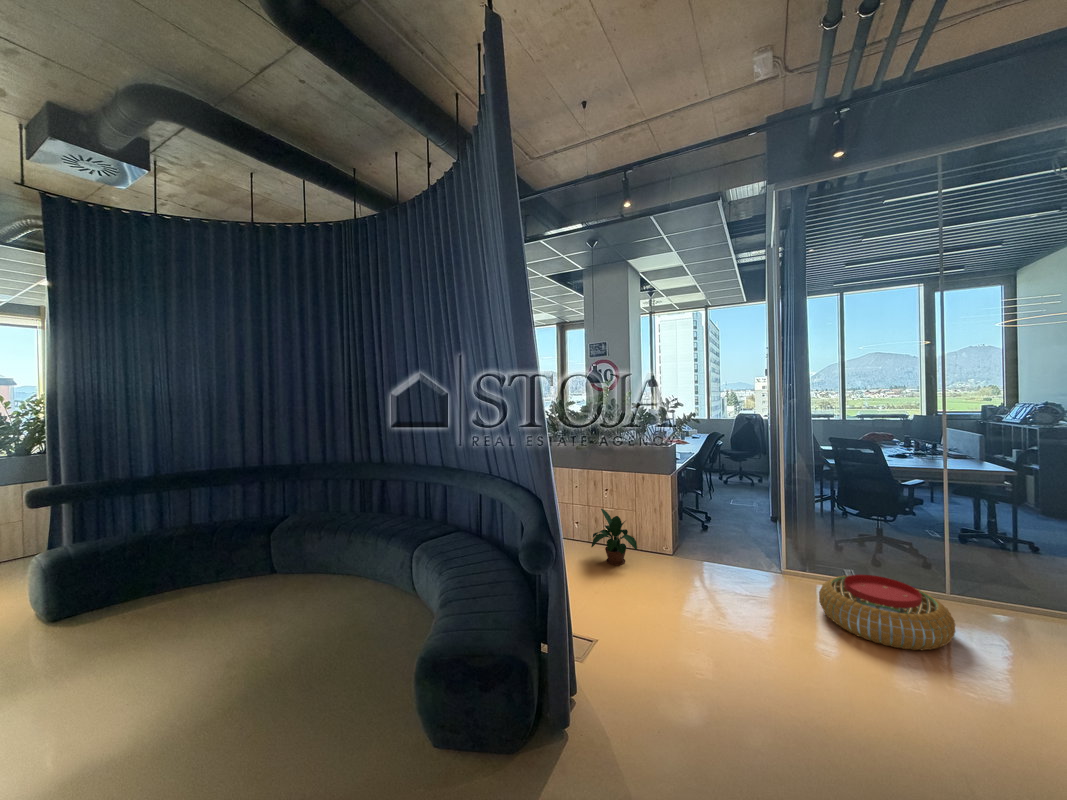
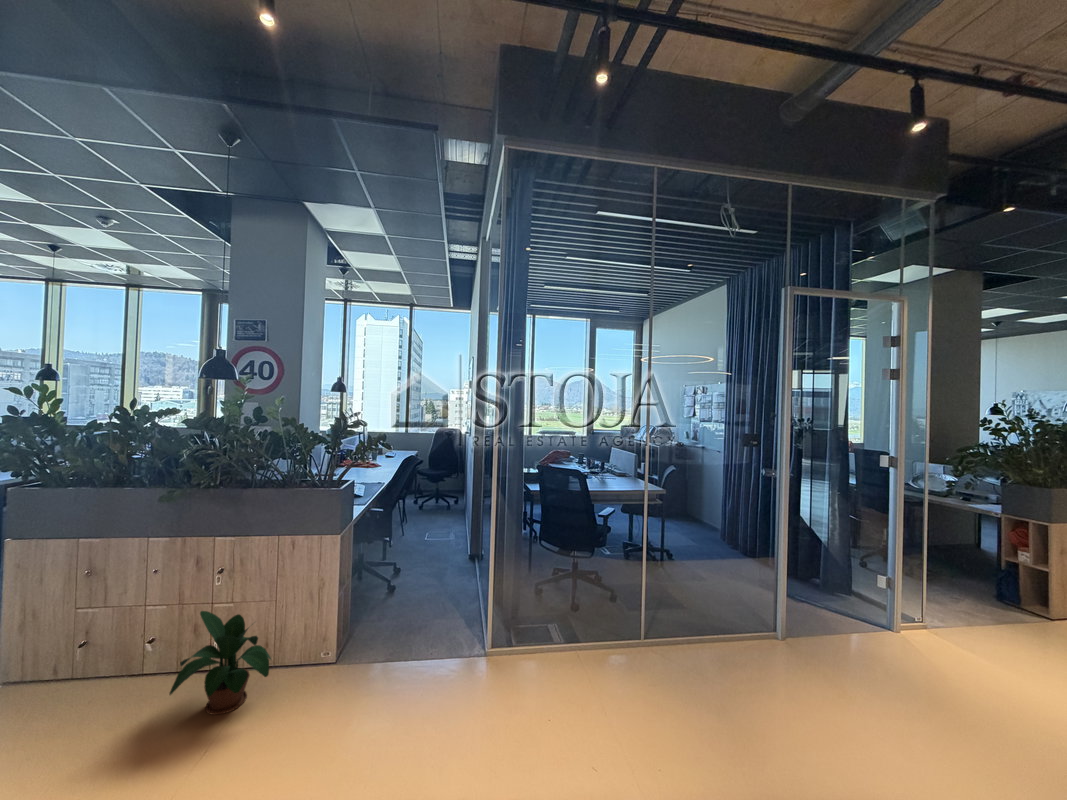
pouf: present [819,575,955,650] -> none [533,641,667,755]

